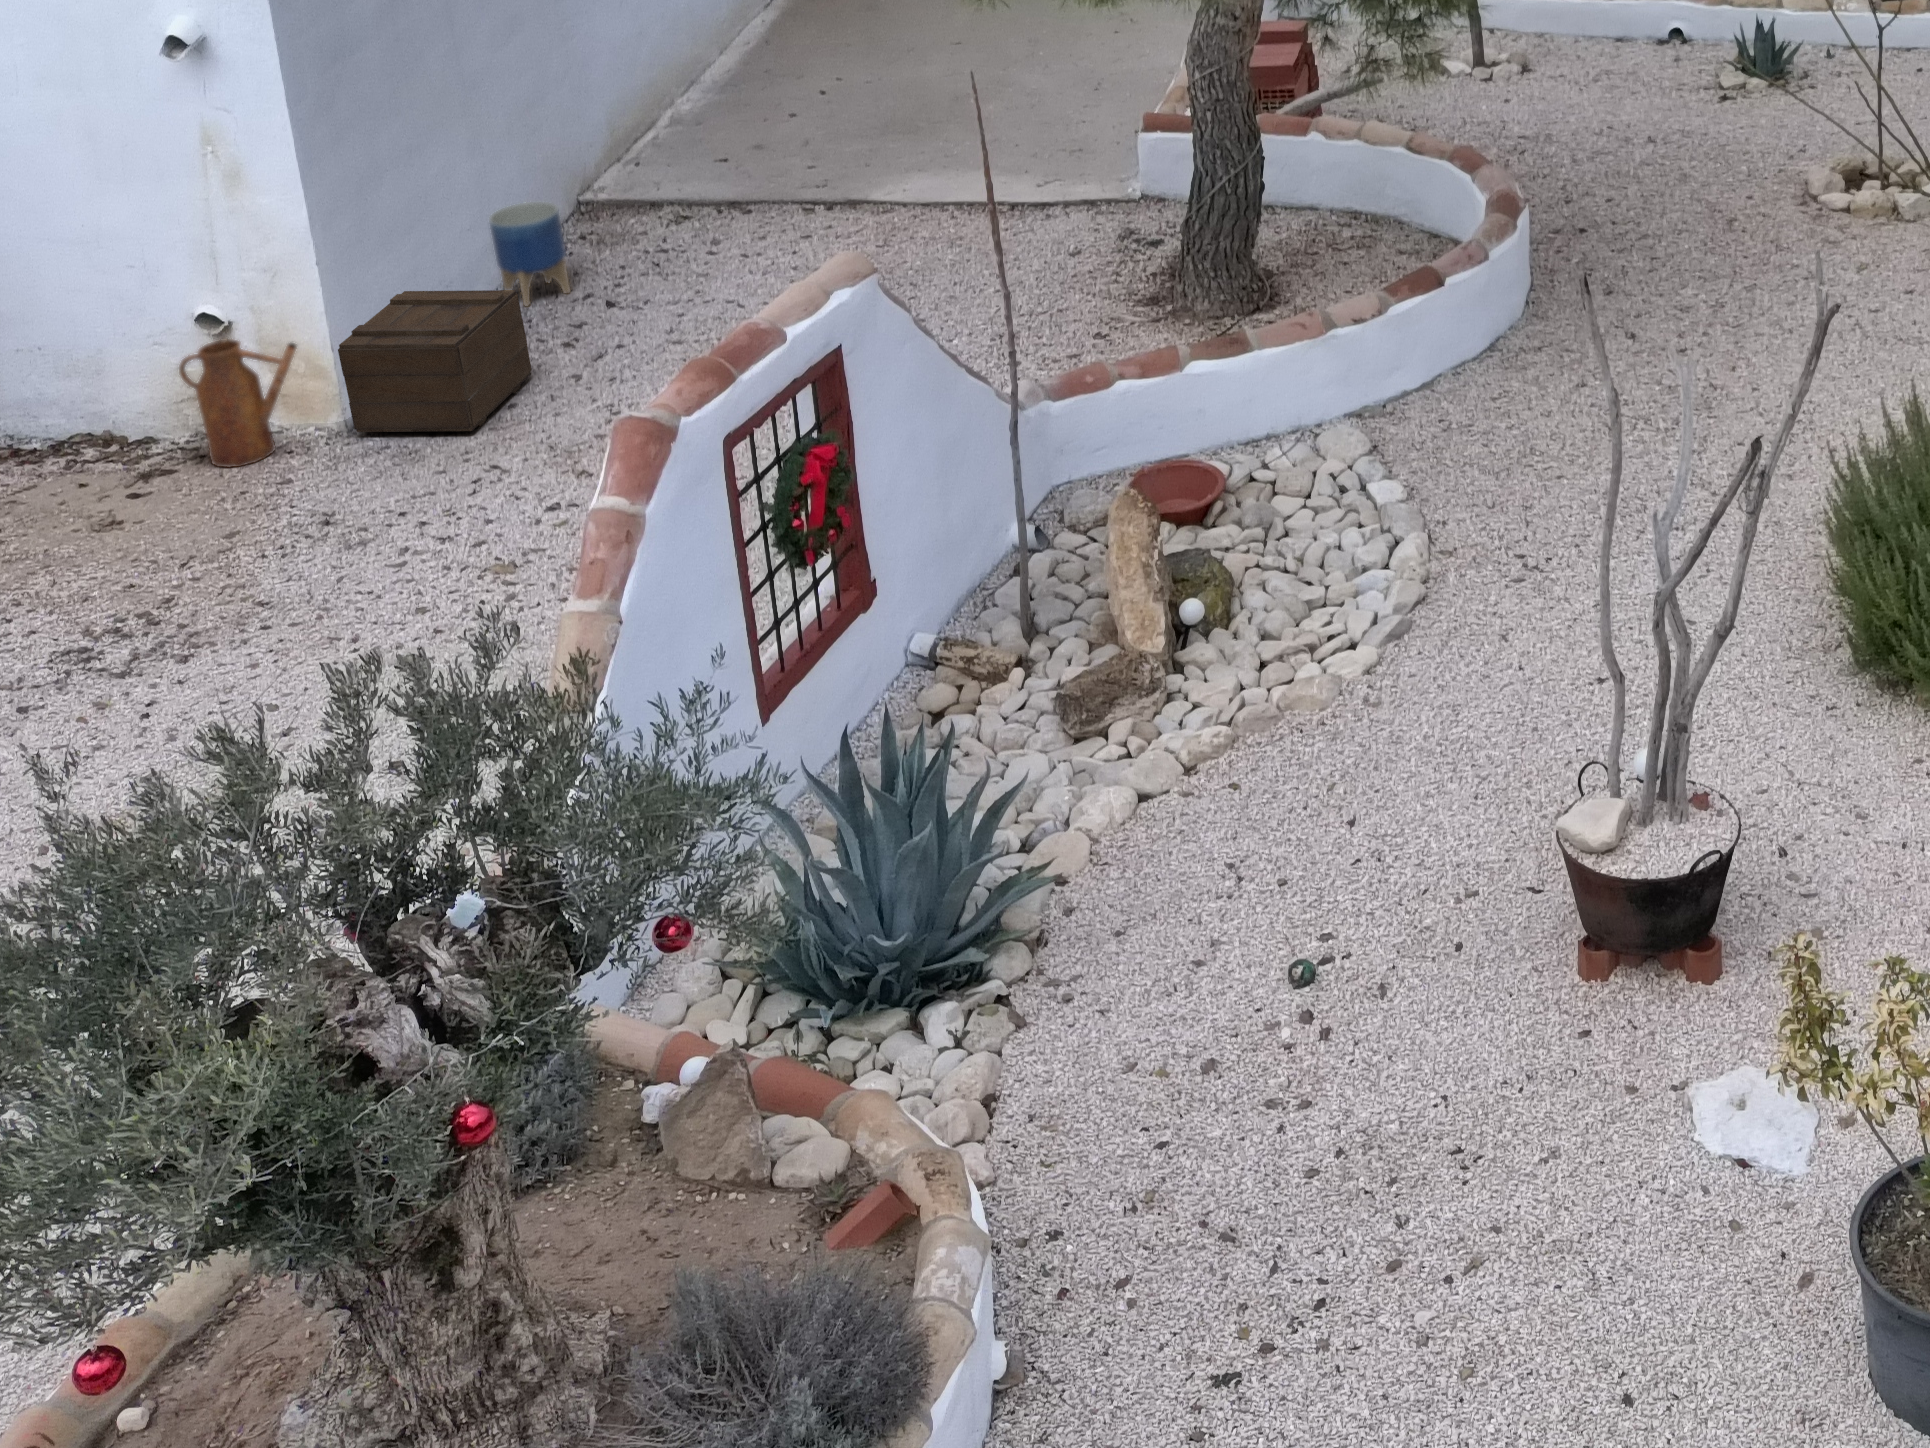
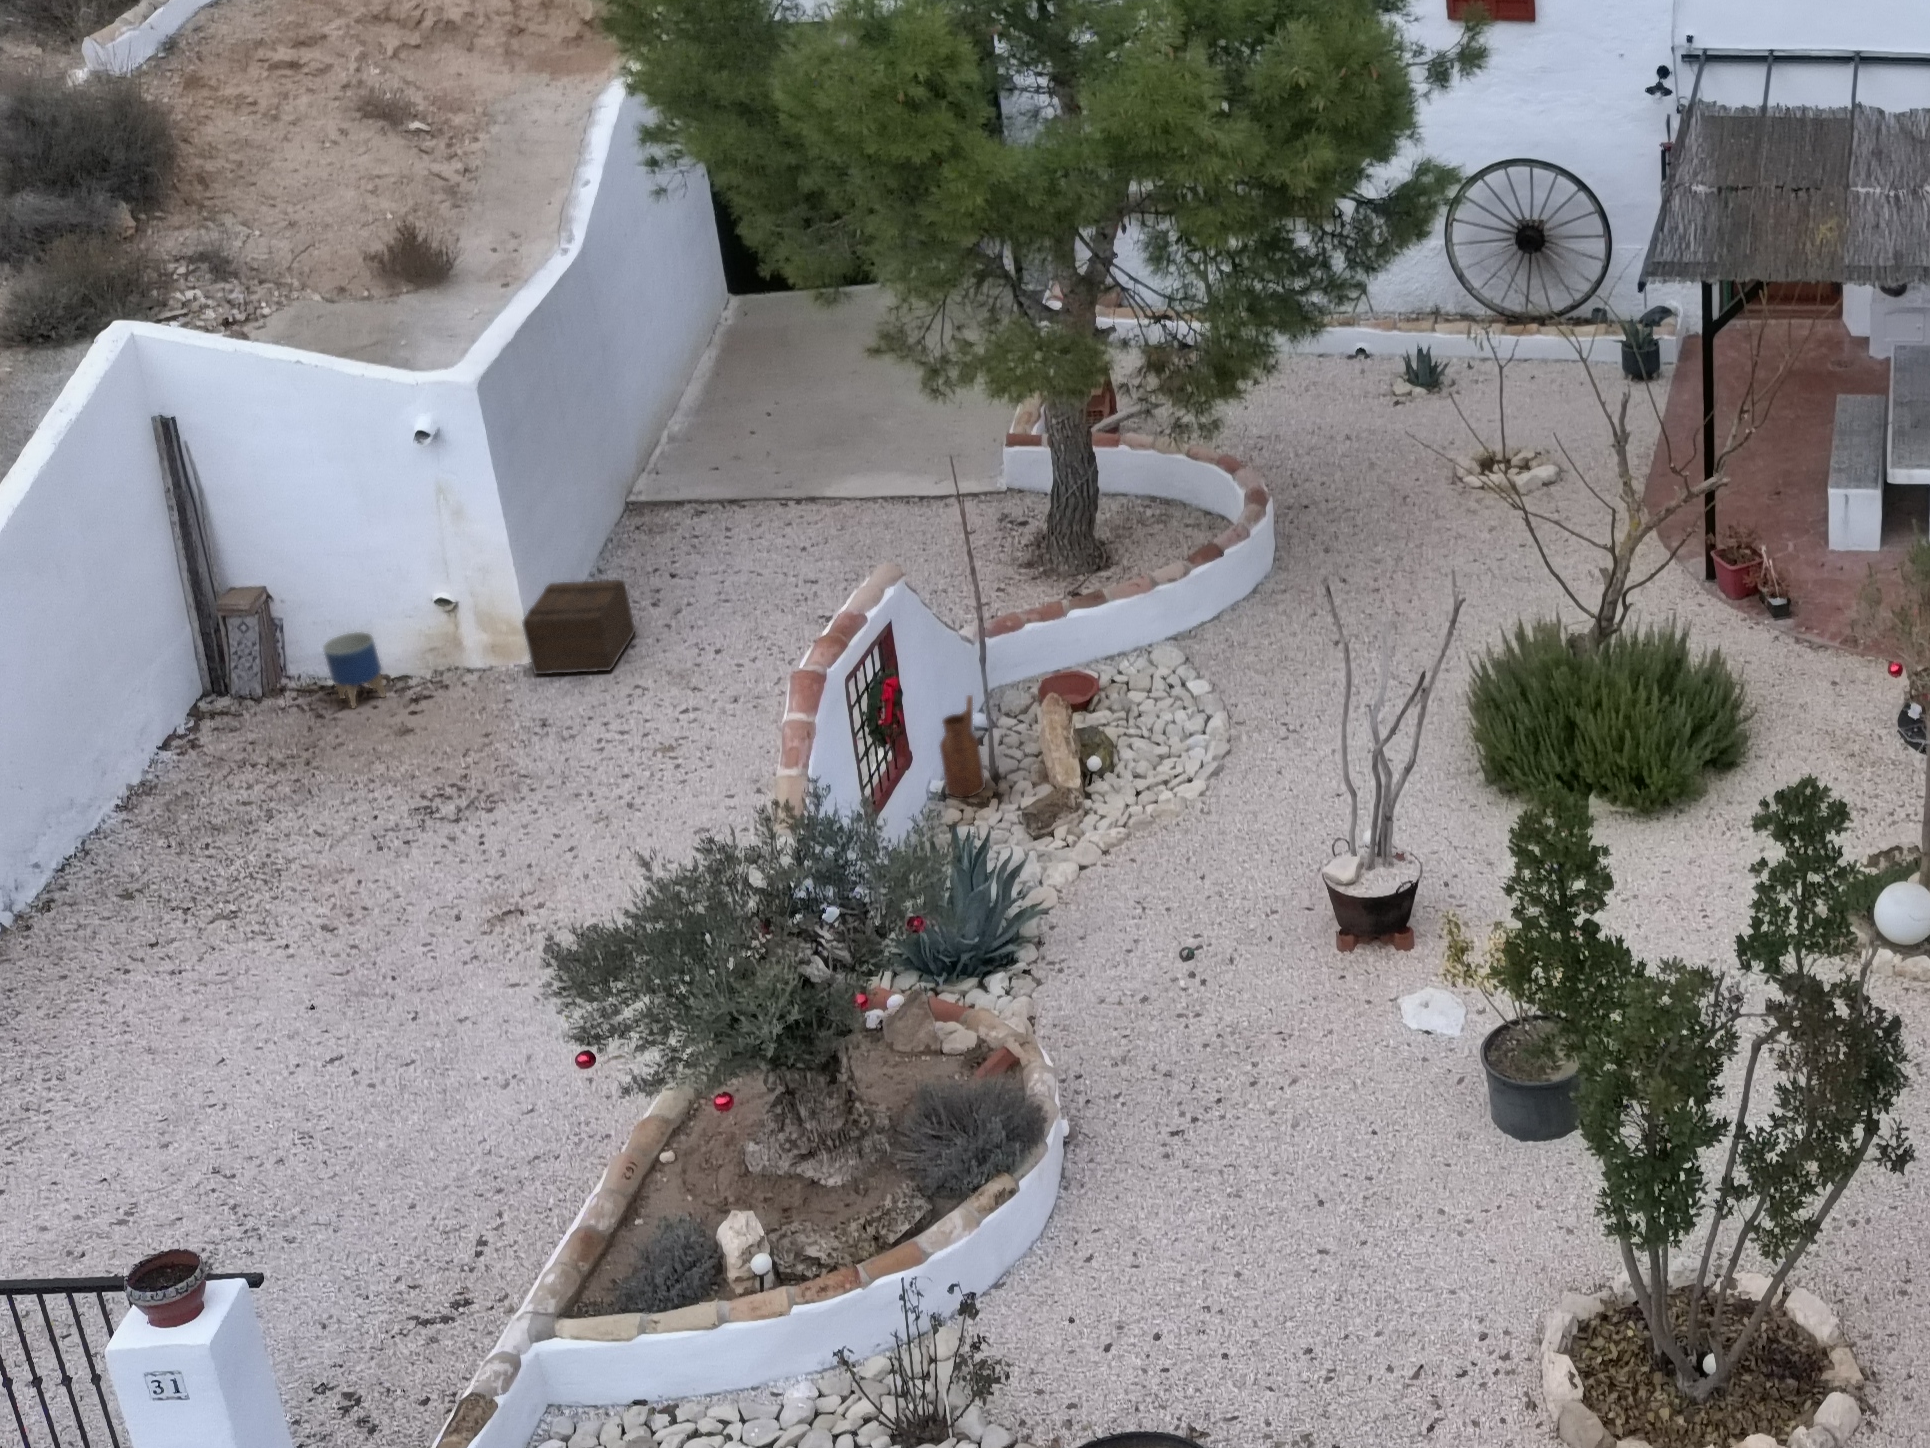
planter: present [489,202,570,306] -> present [323,632,386,708]
watering can: present [179,339,297,468] -> present [939,695,985,797]

